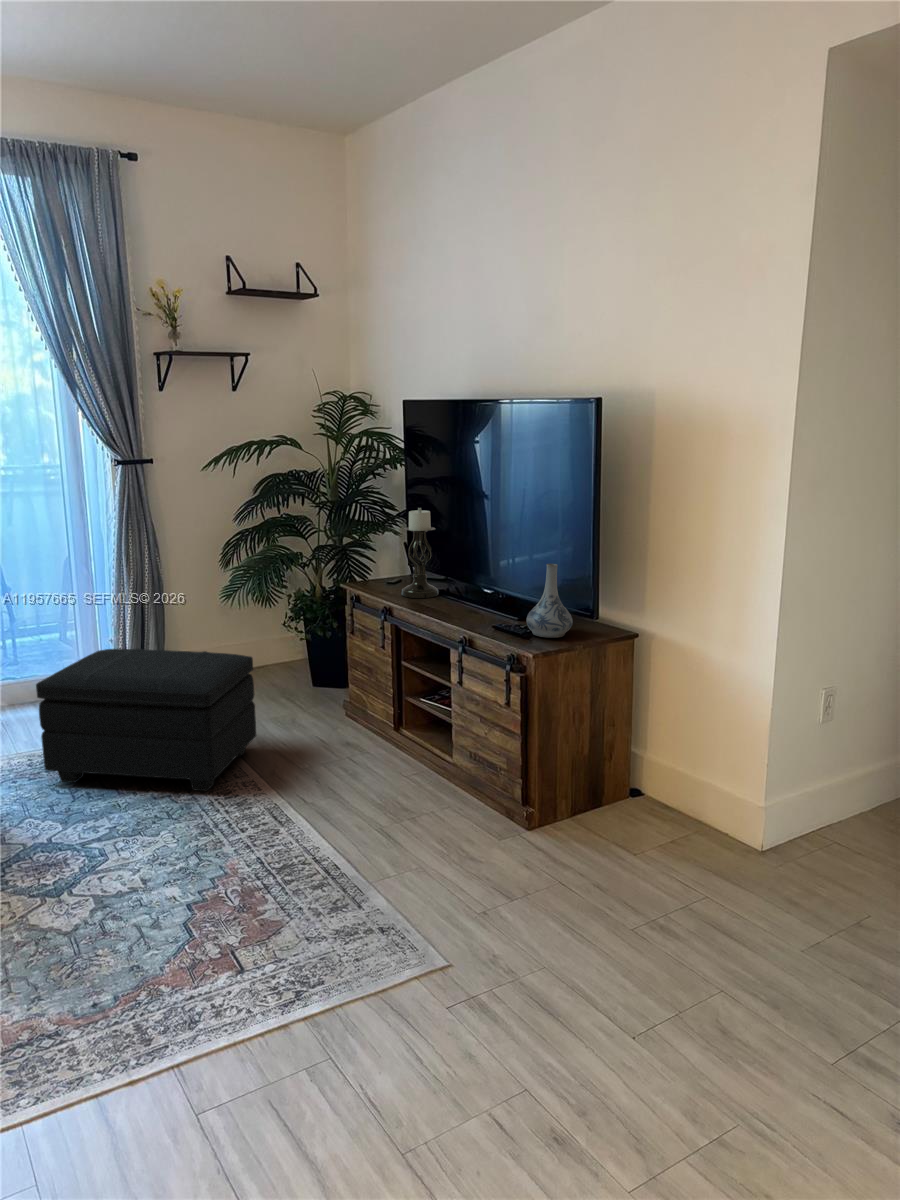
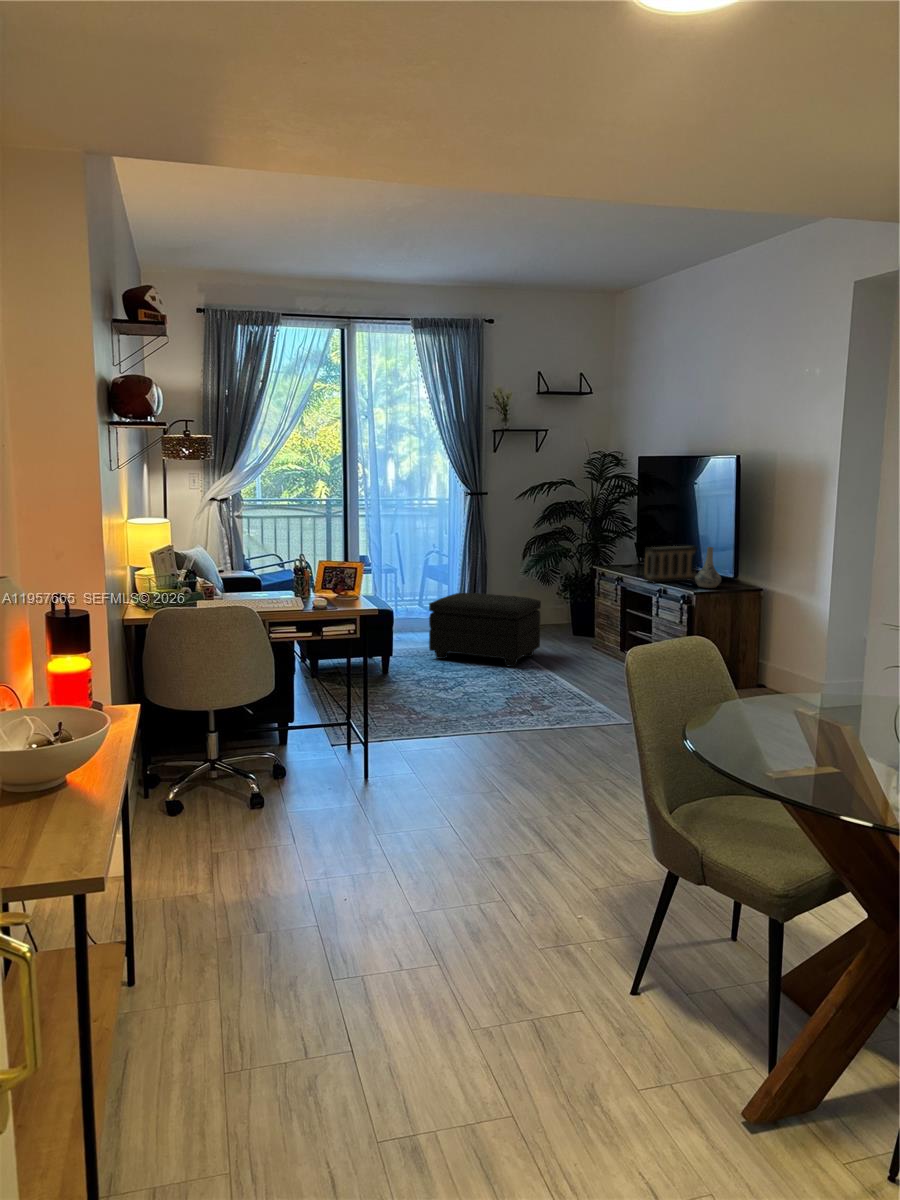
candle holder: present [402,508,439,598] -> none [629,520,652,572]
speaker: none [434,554,528,628] -> present [644,545,697,582]

